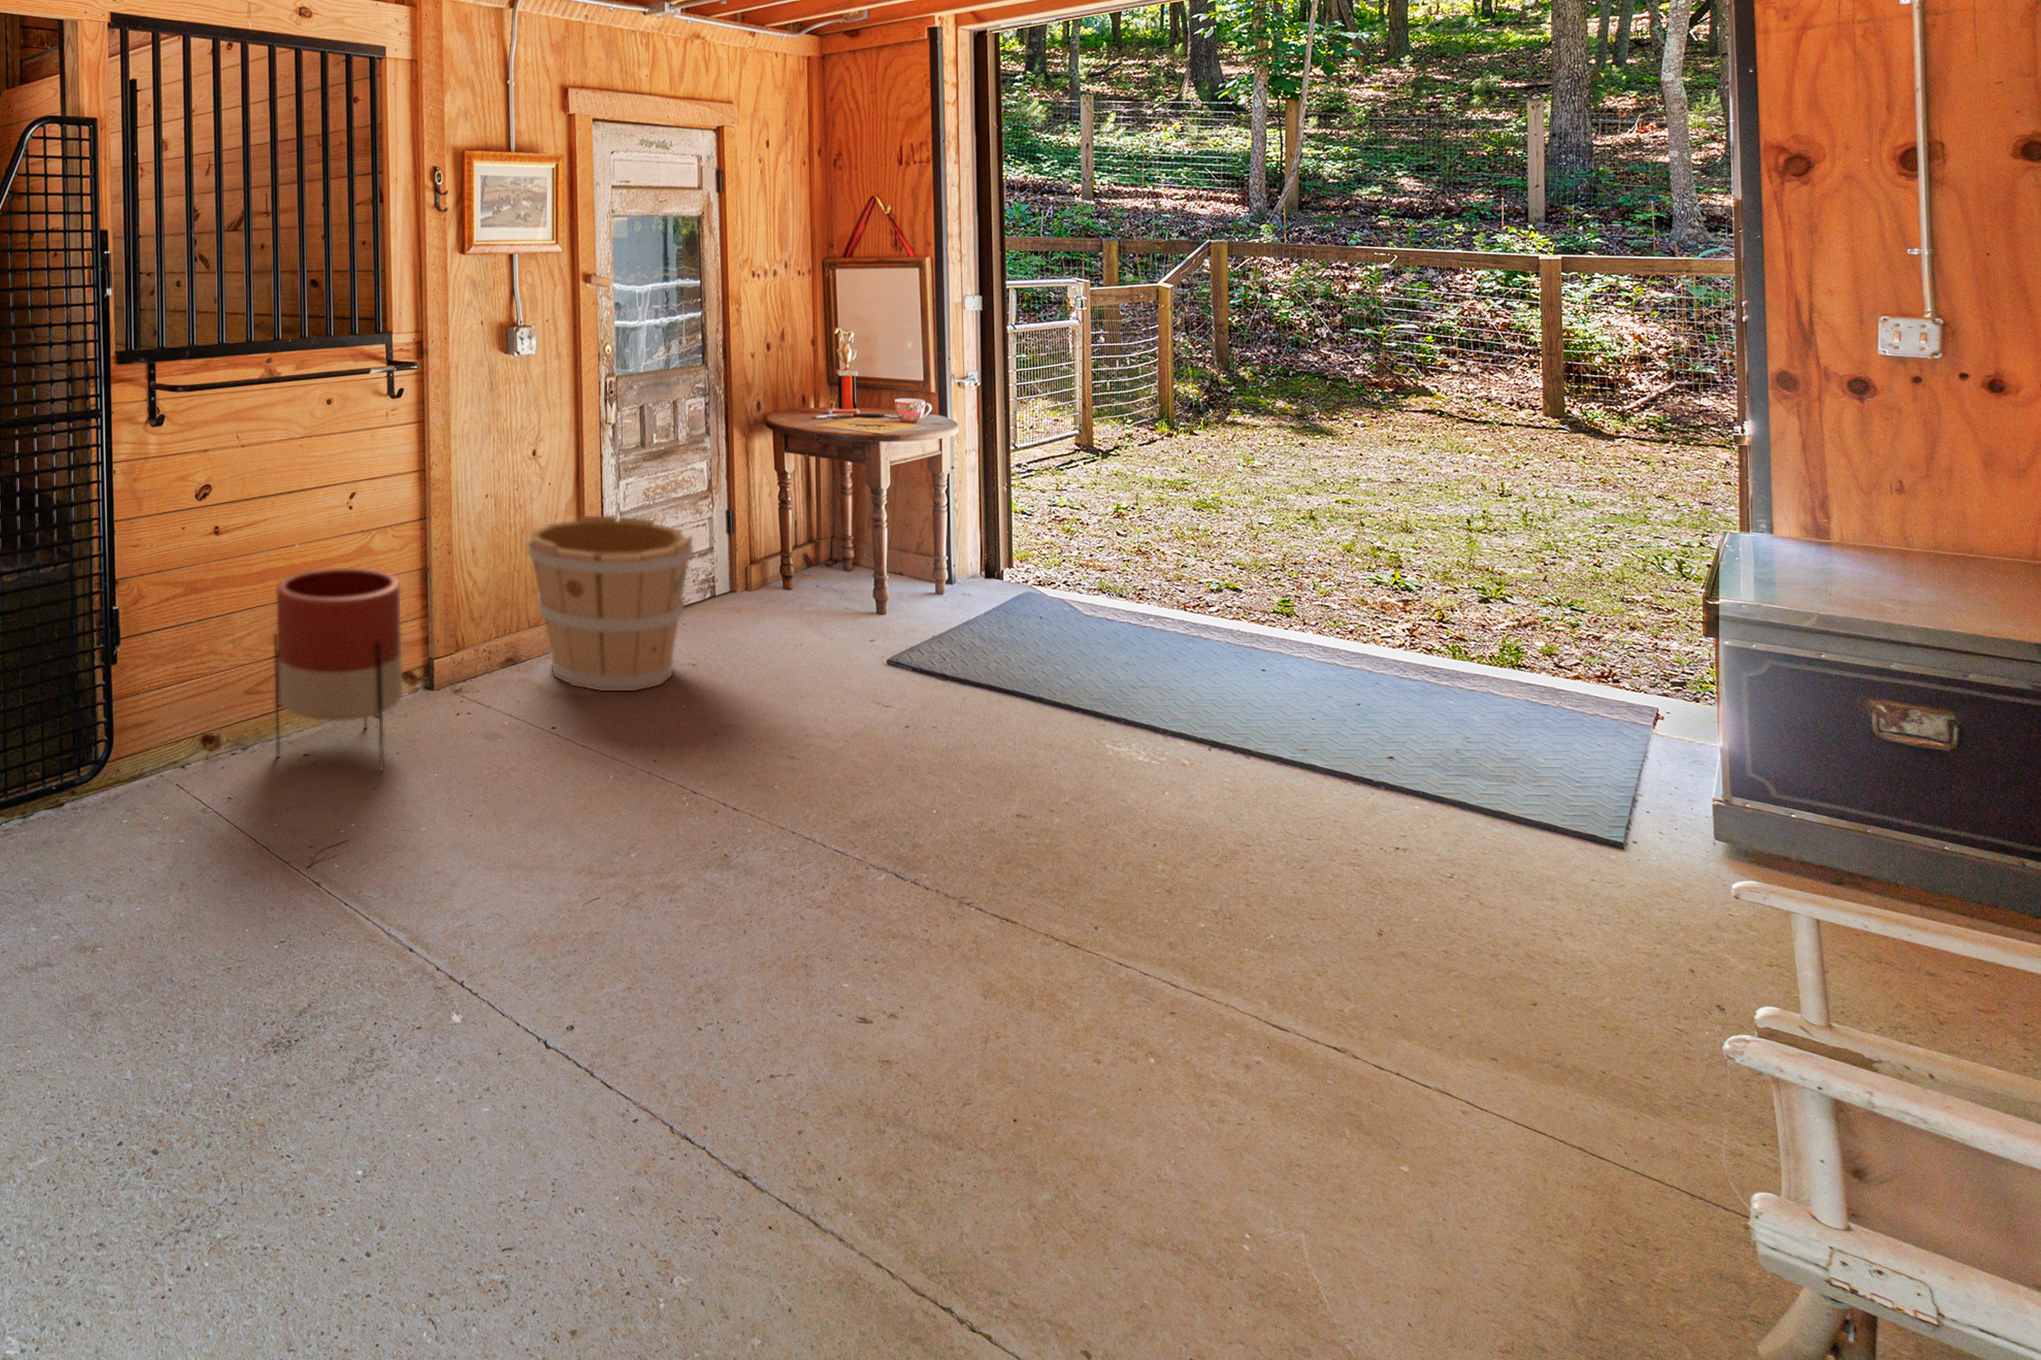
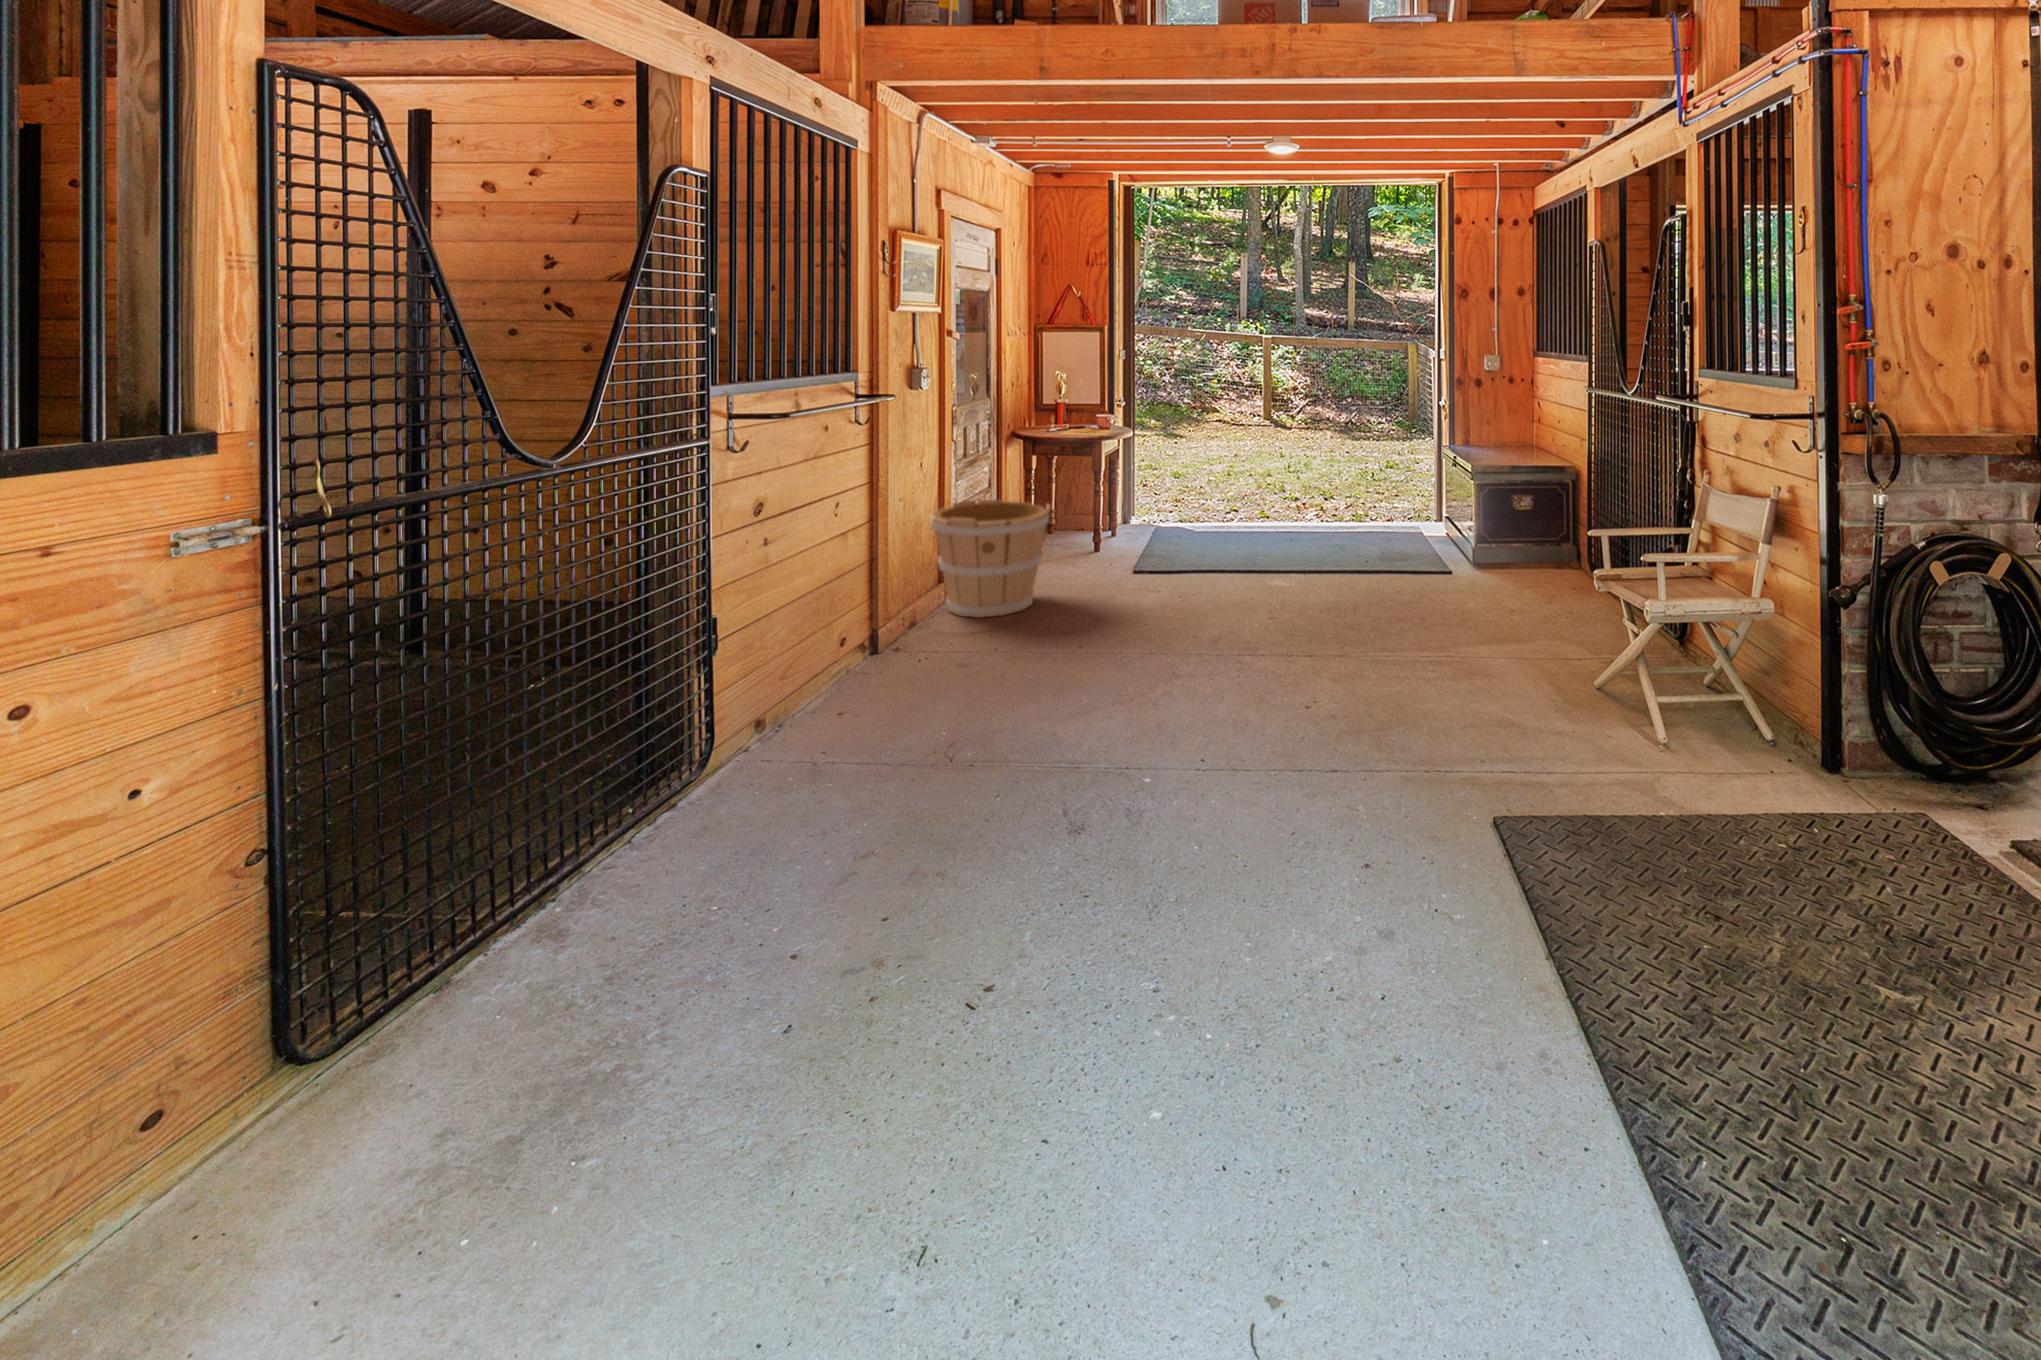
planter: present [274,568,403,771] -> none [826,550,930,709]

